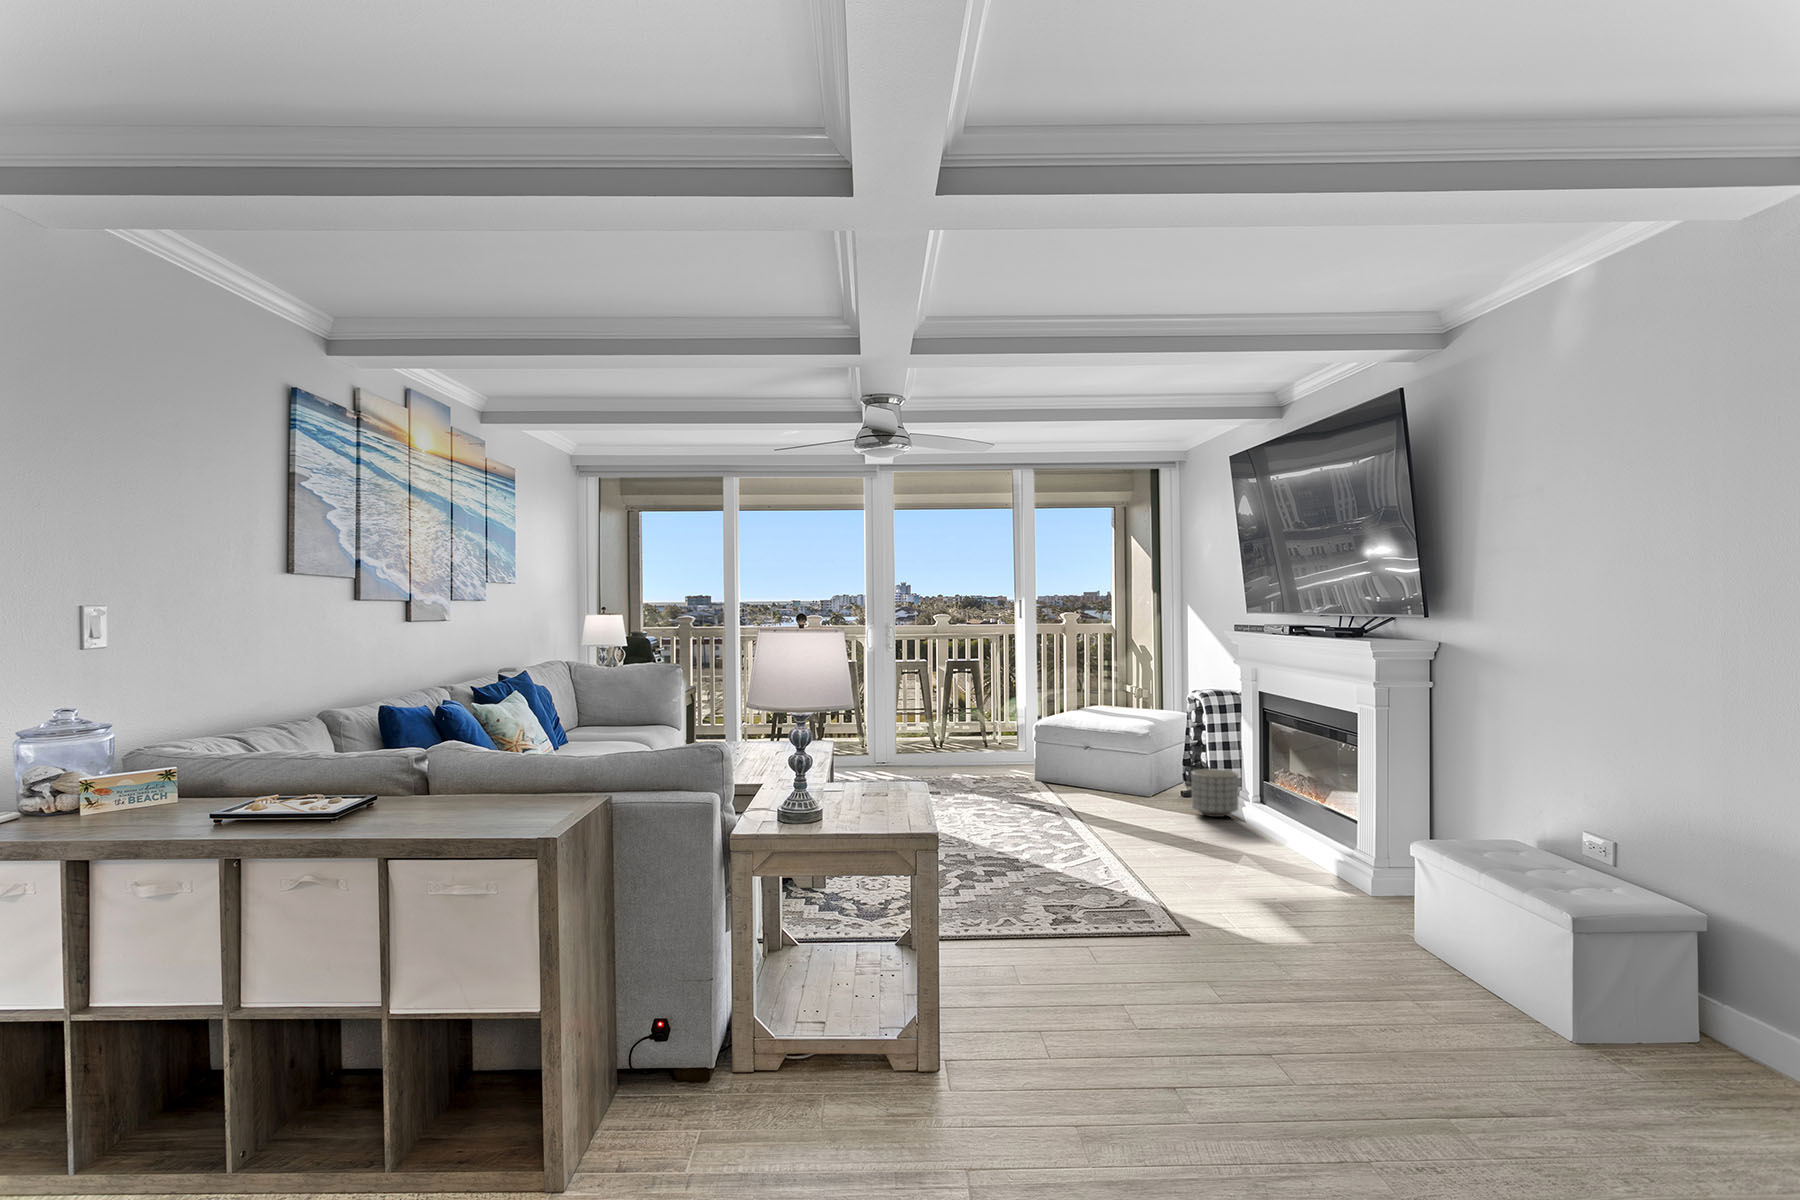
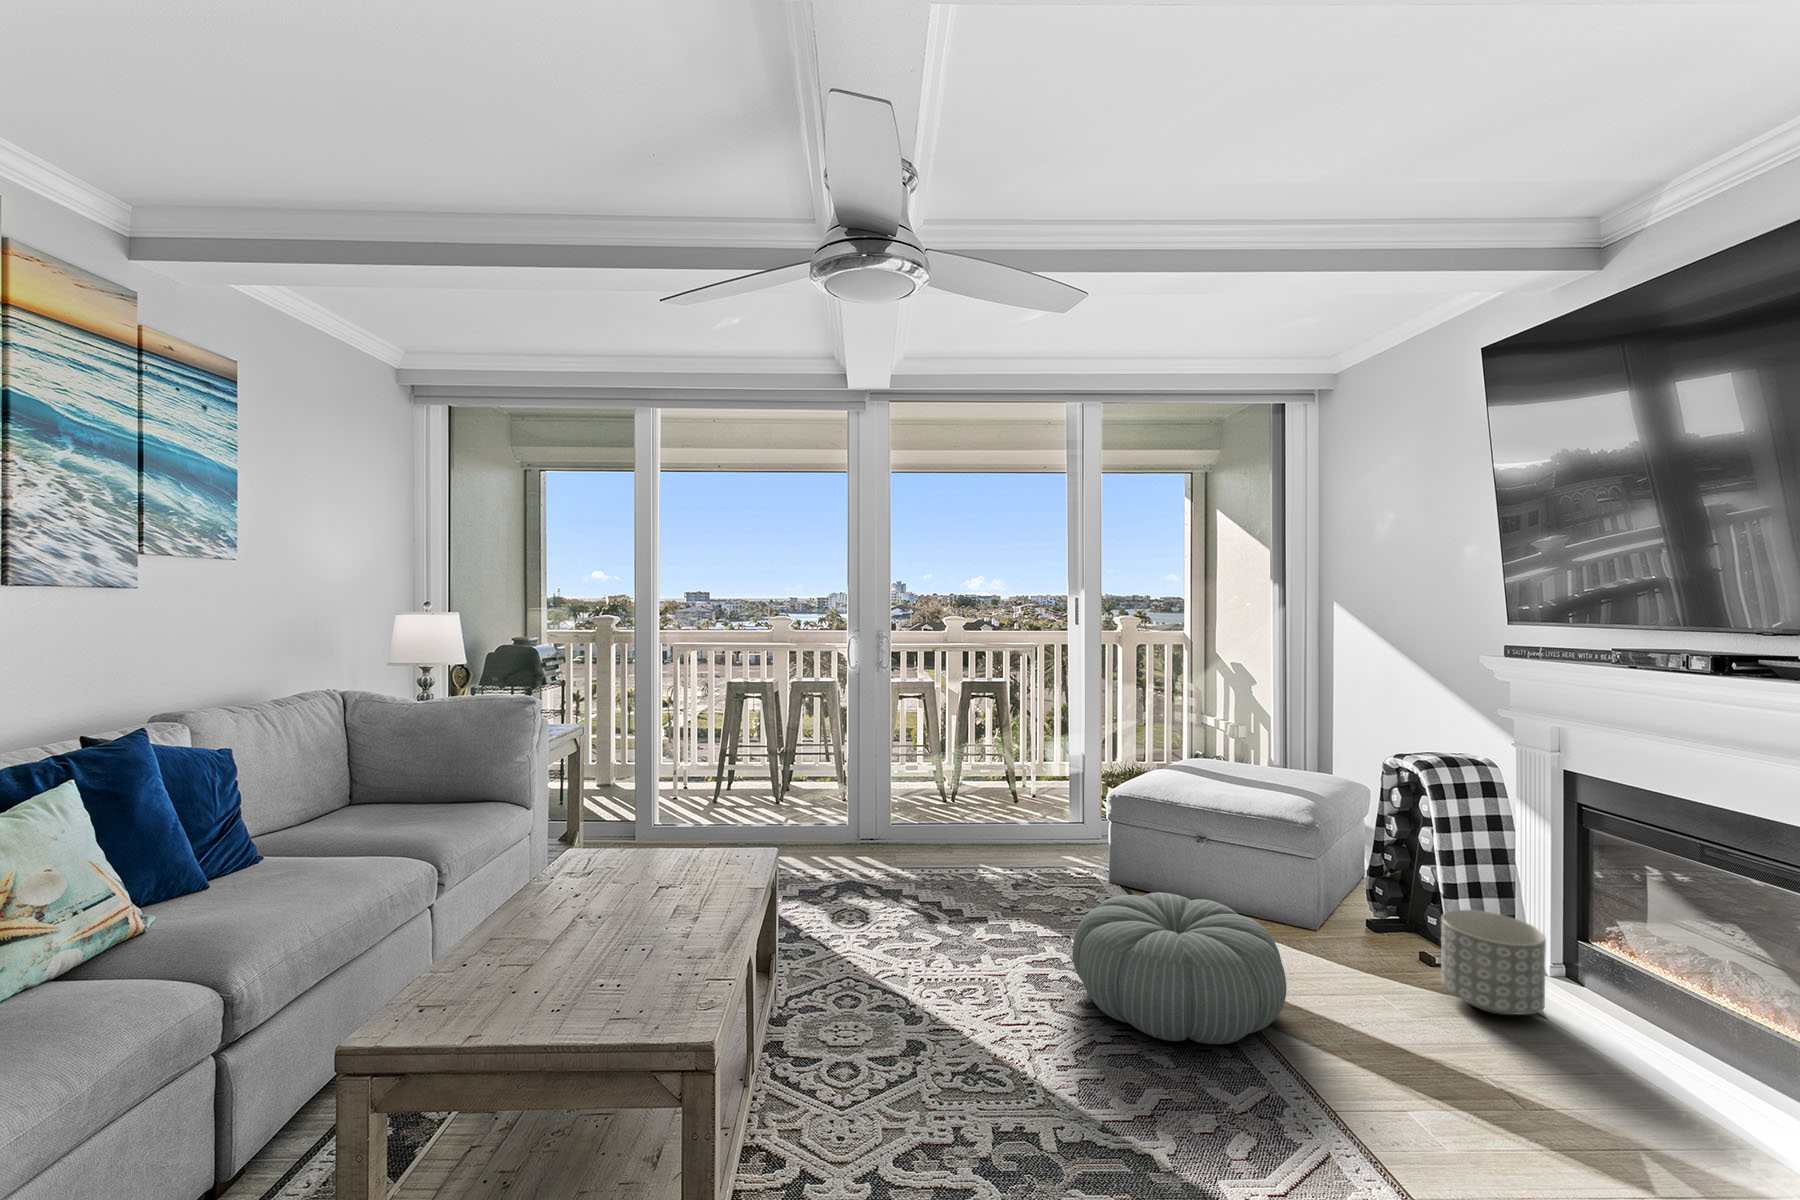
pouf: none [993,765,1101,823] -> present [1072,892,1287,1044]

